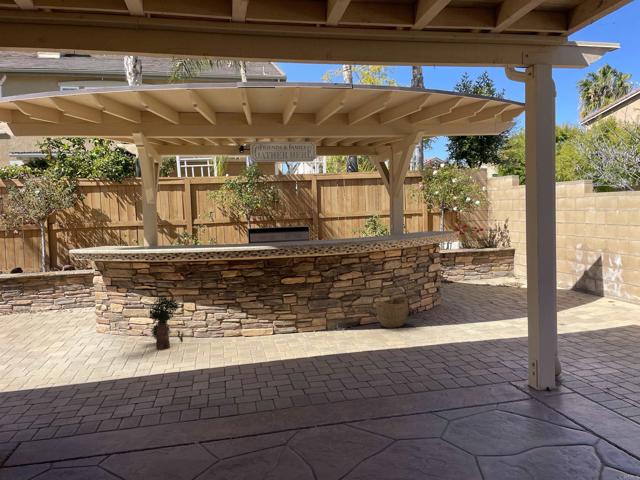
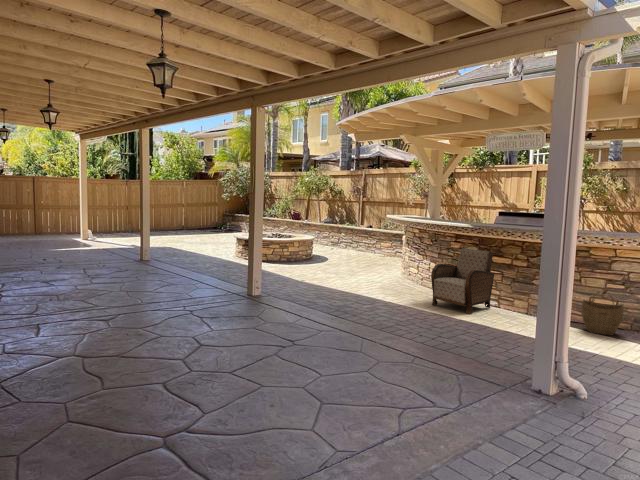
armchair: none [246,273,304,353] -> present [431,248,494,314]
potted plant: present [146,296,184,350] -> none [395,252,424,290]

